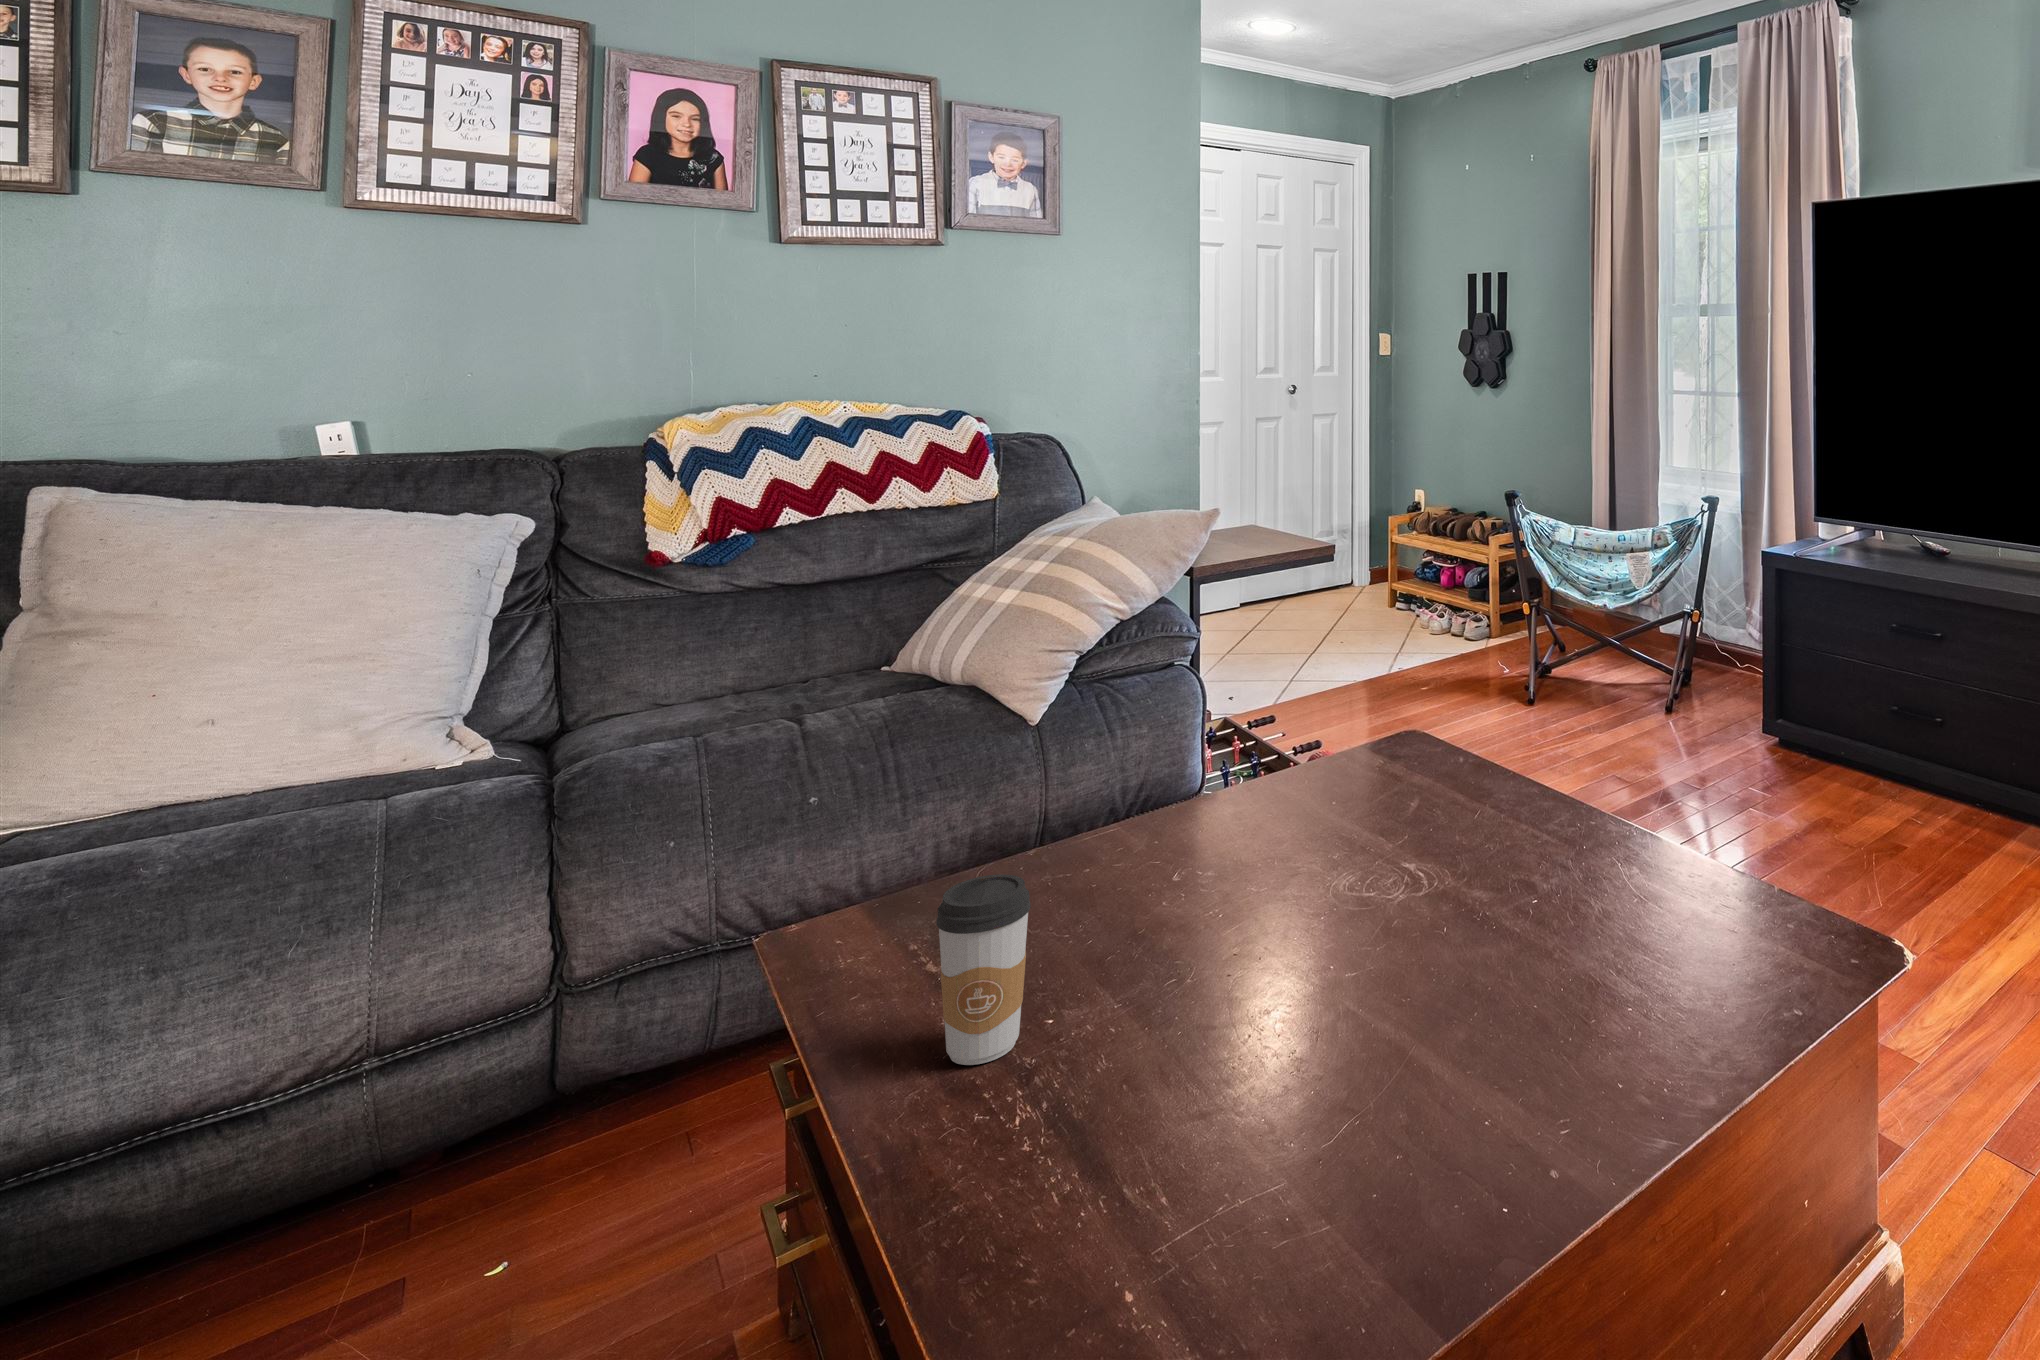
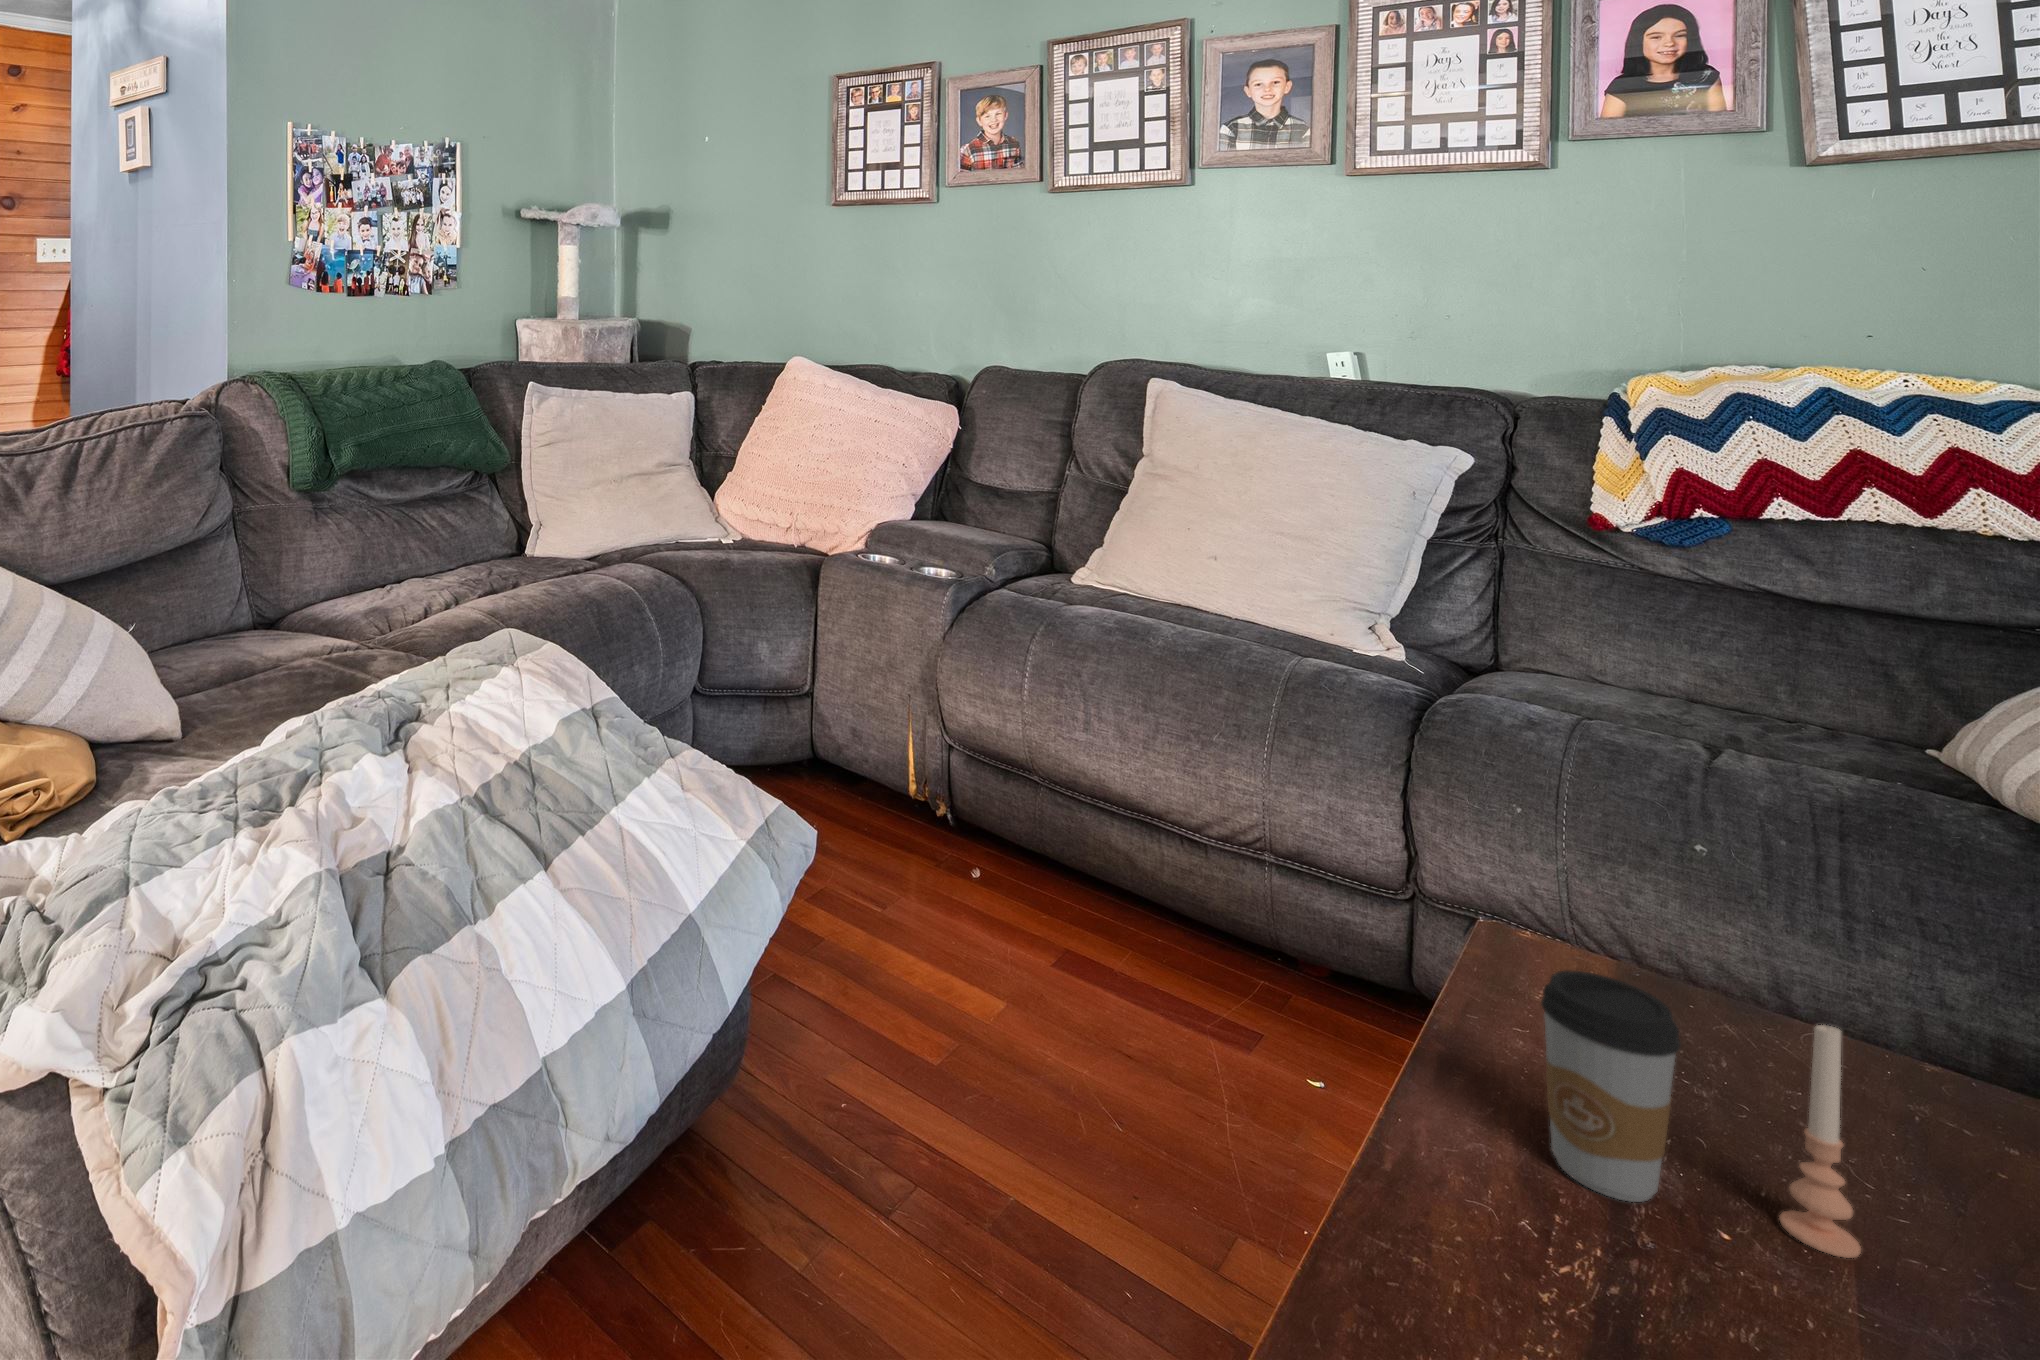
candle: none [1073,830,1115,1000] -> present [1780,1025,1861,1258]

